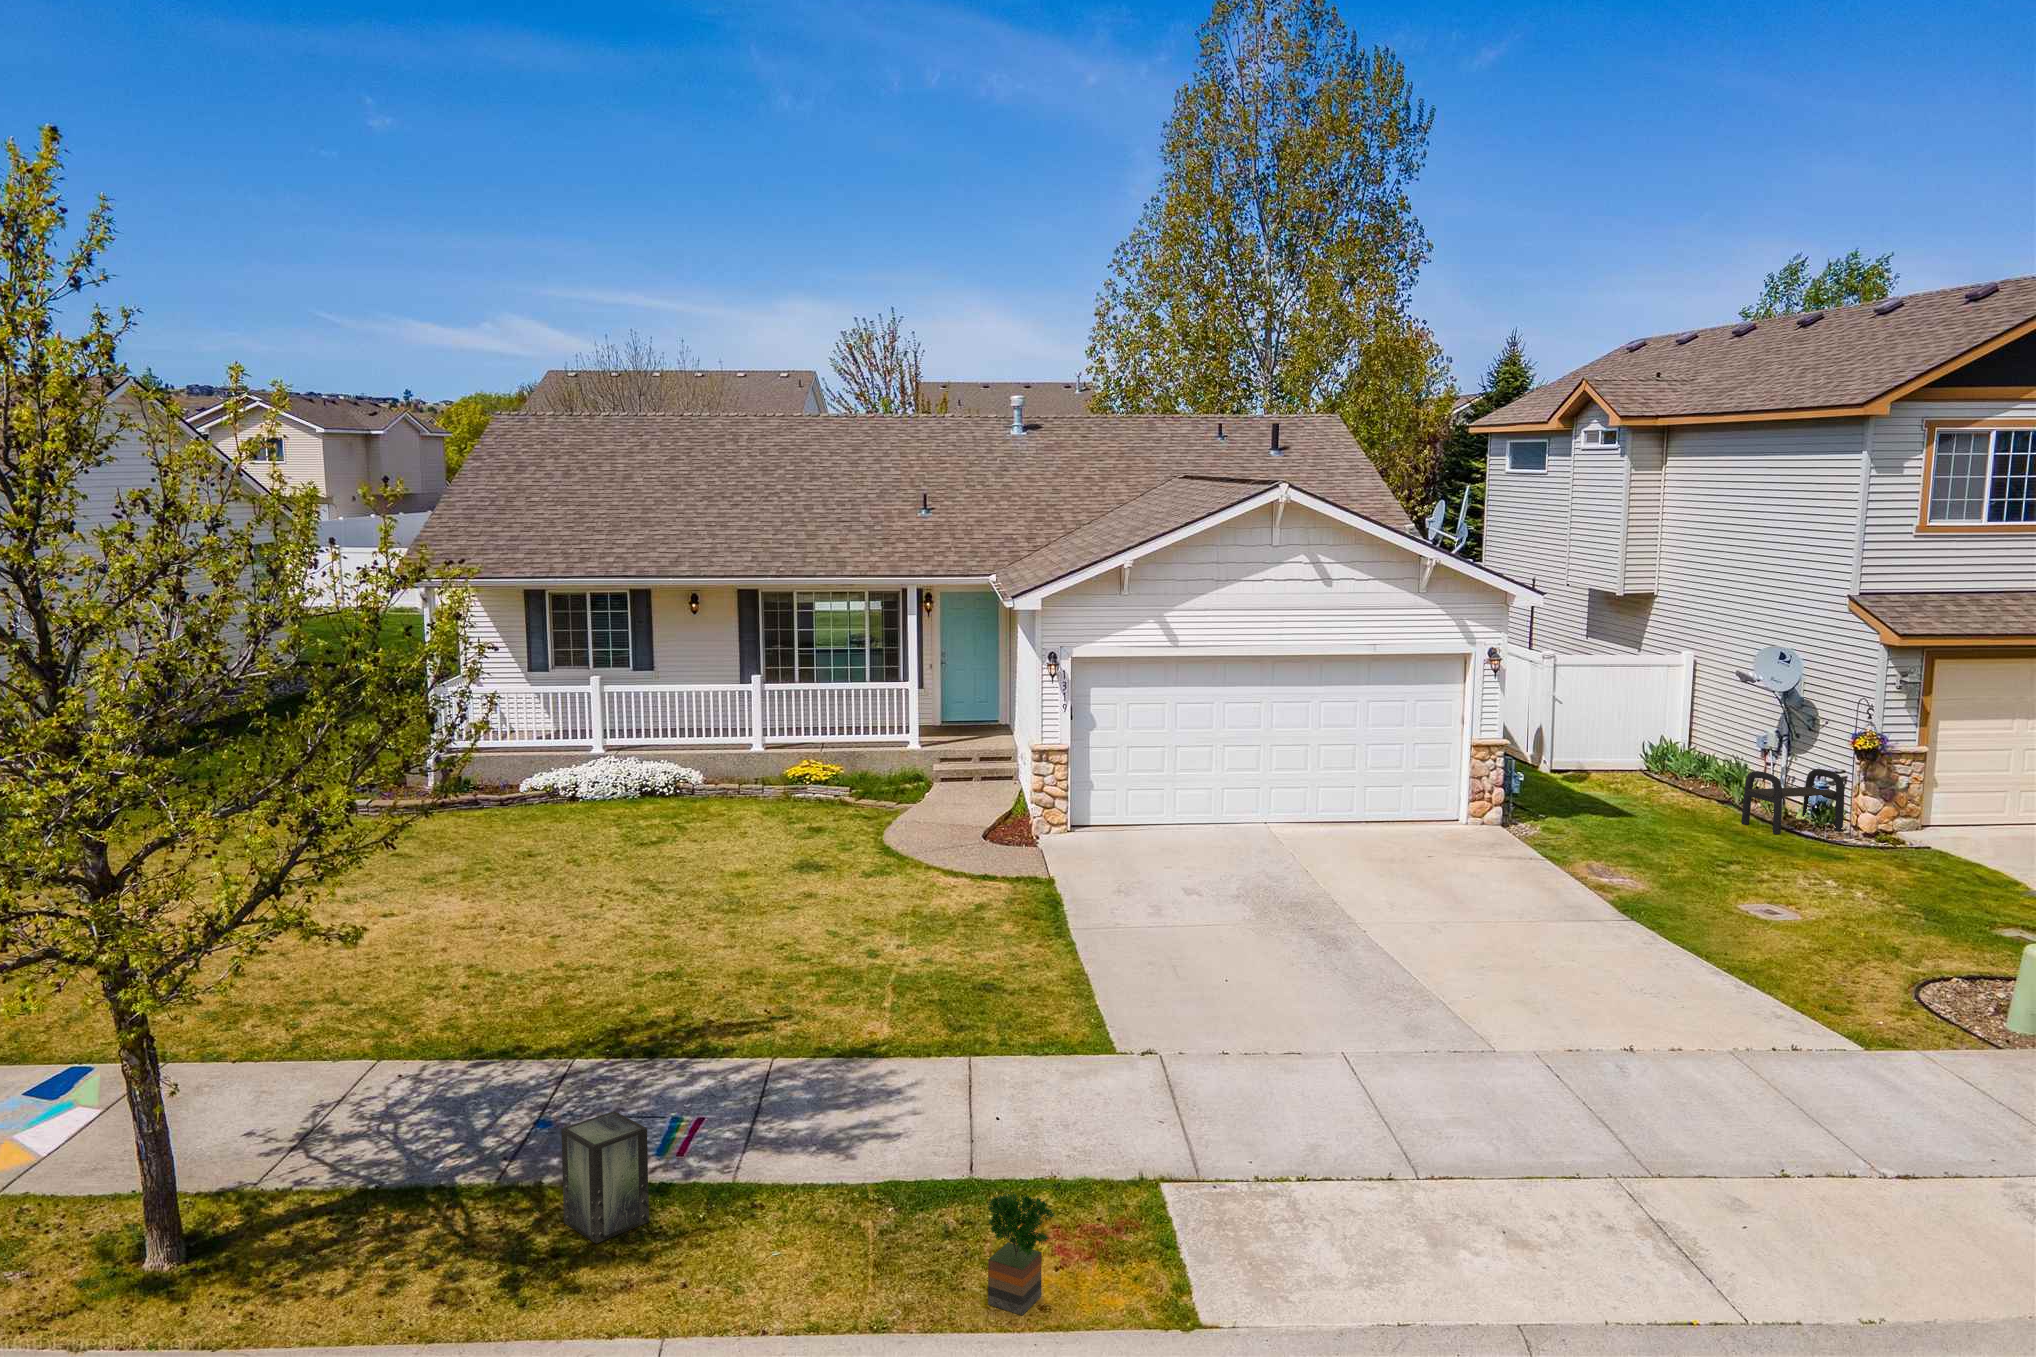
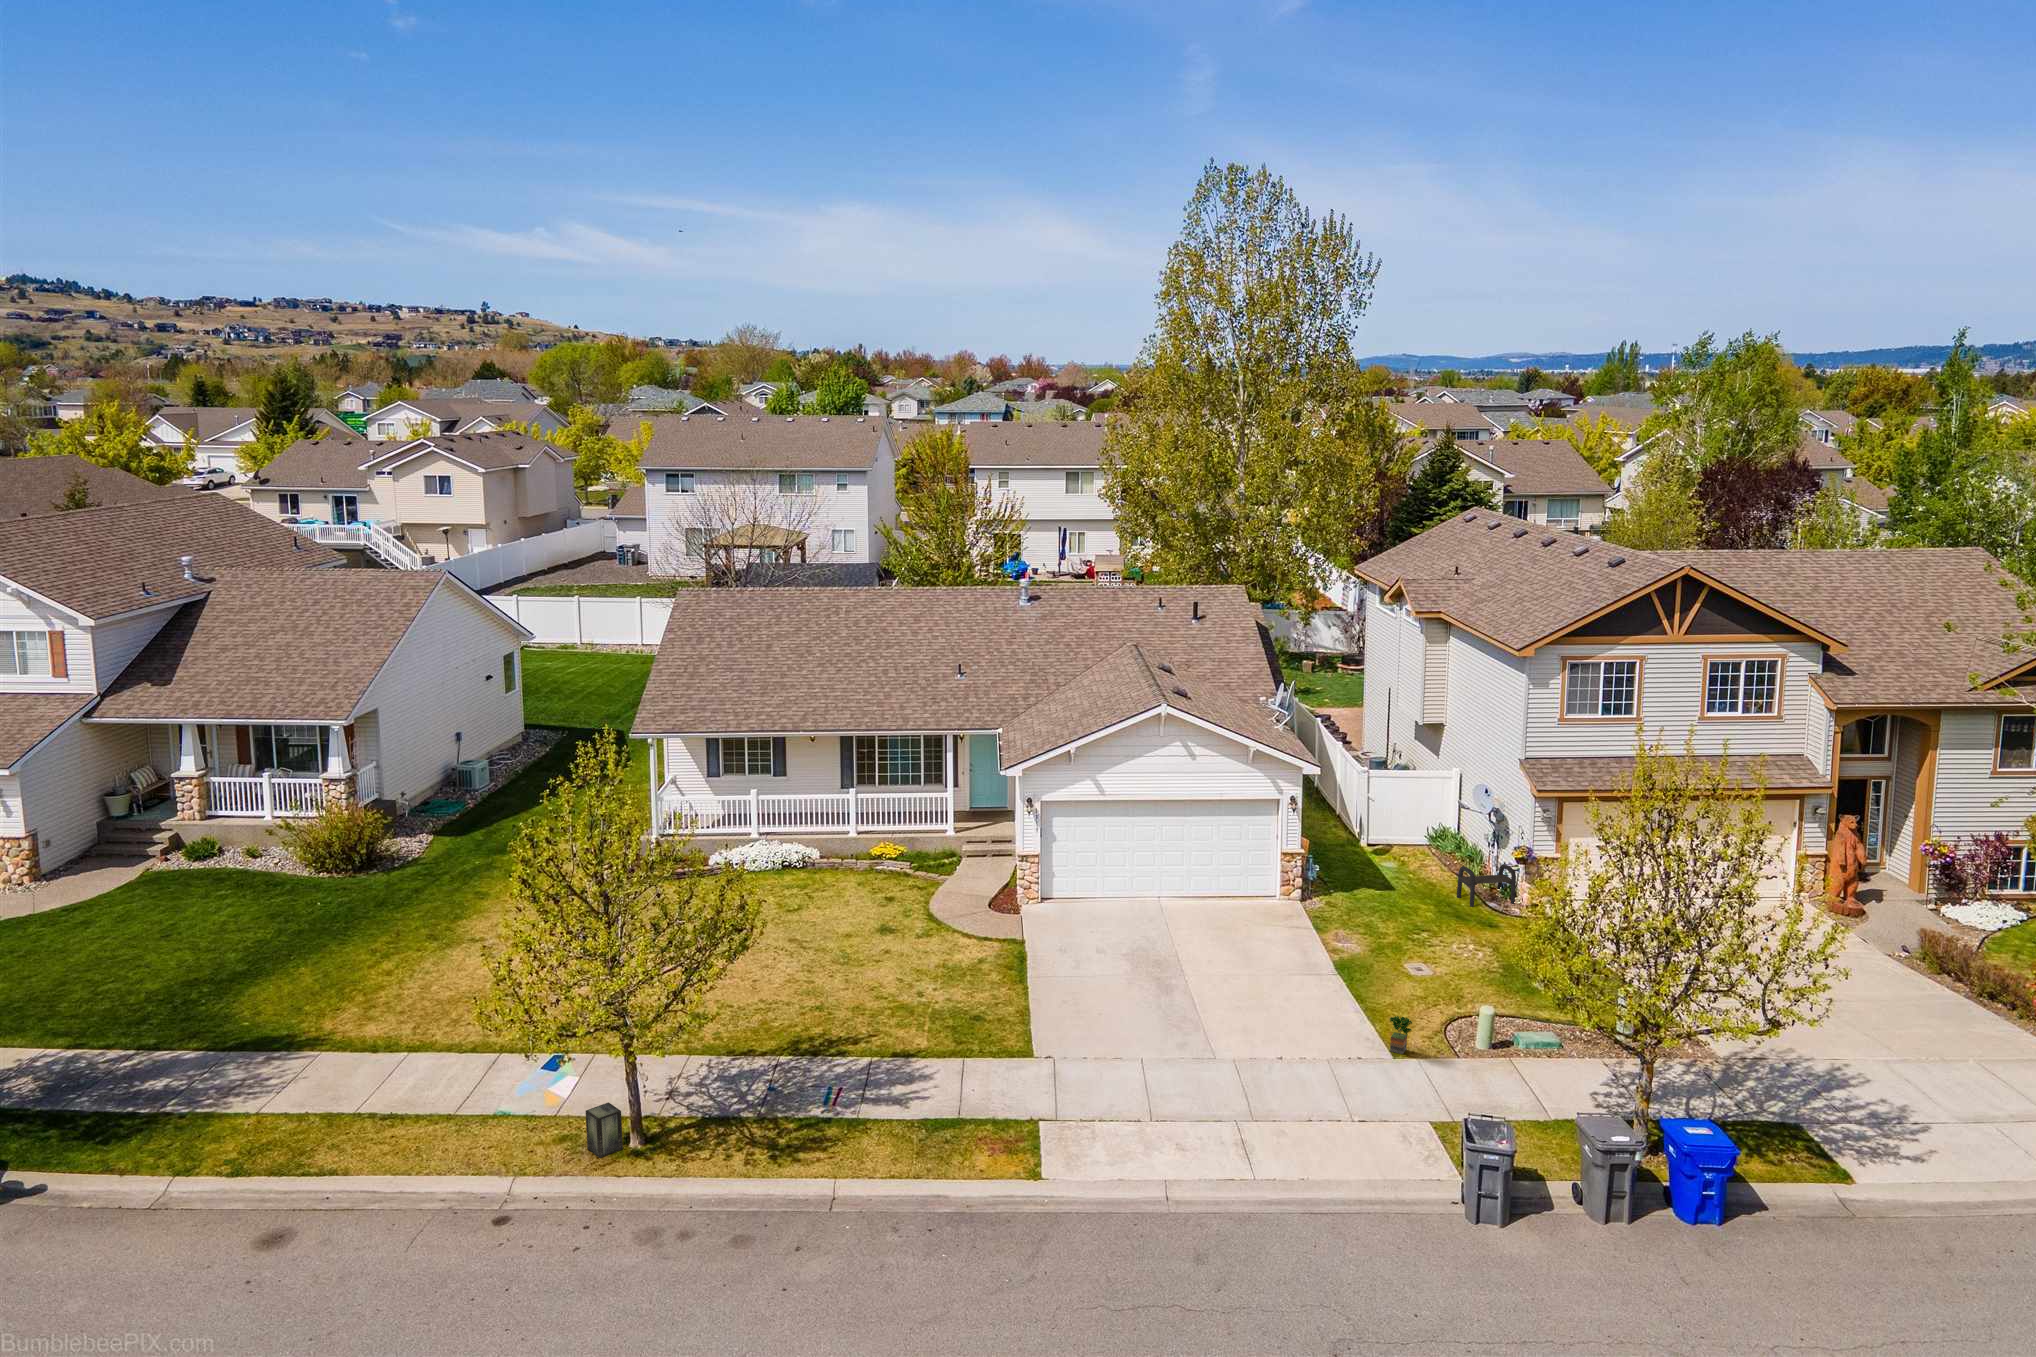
storage box: present [561,1111,649,1243] -> present [586,1102,623,1158]
potted tree: present [988,1192,1055,1315] -> present [1390,1016,1412,1054]

